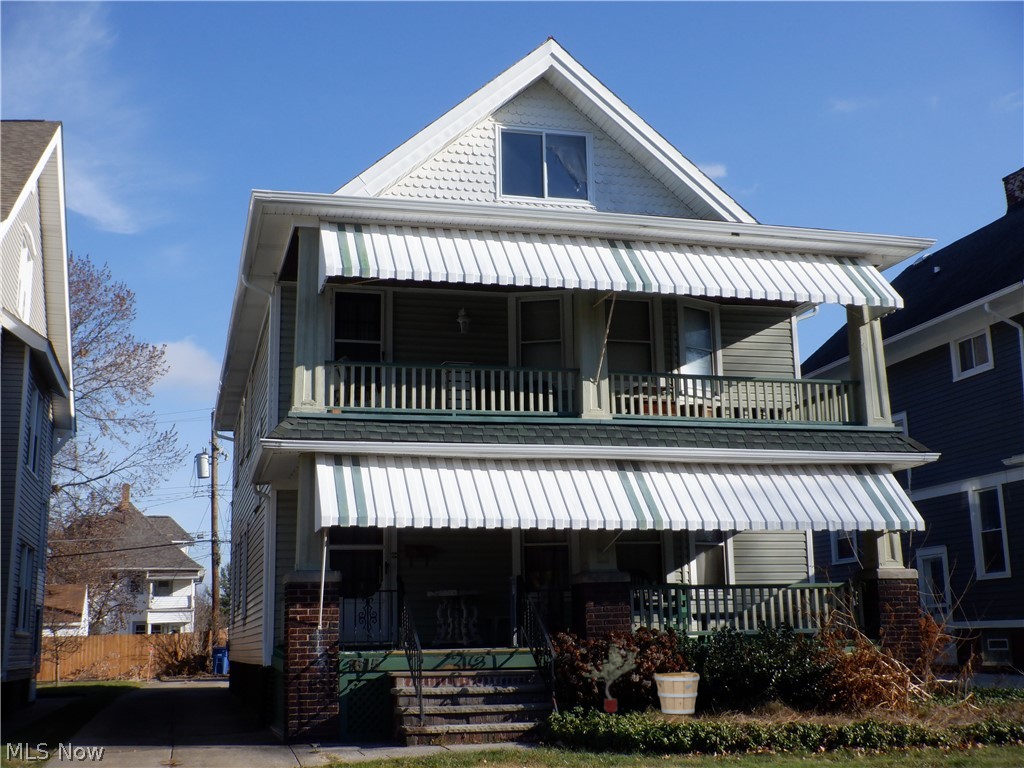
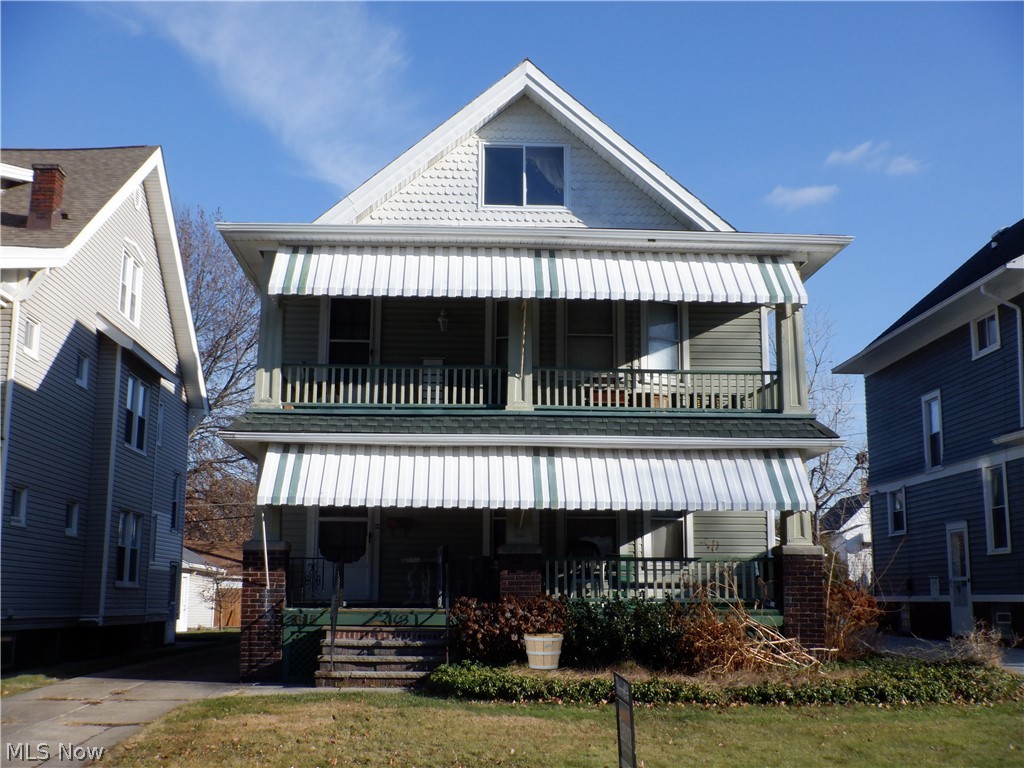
potted tree: present [585,644,636,712] -> none [465,607,512,666]

